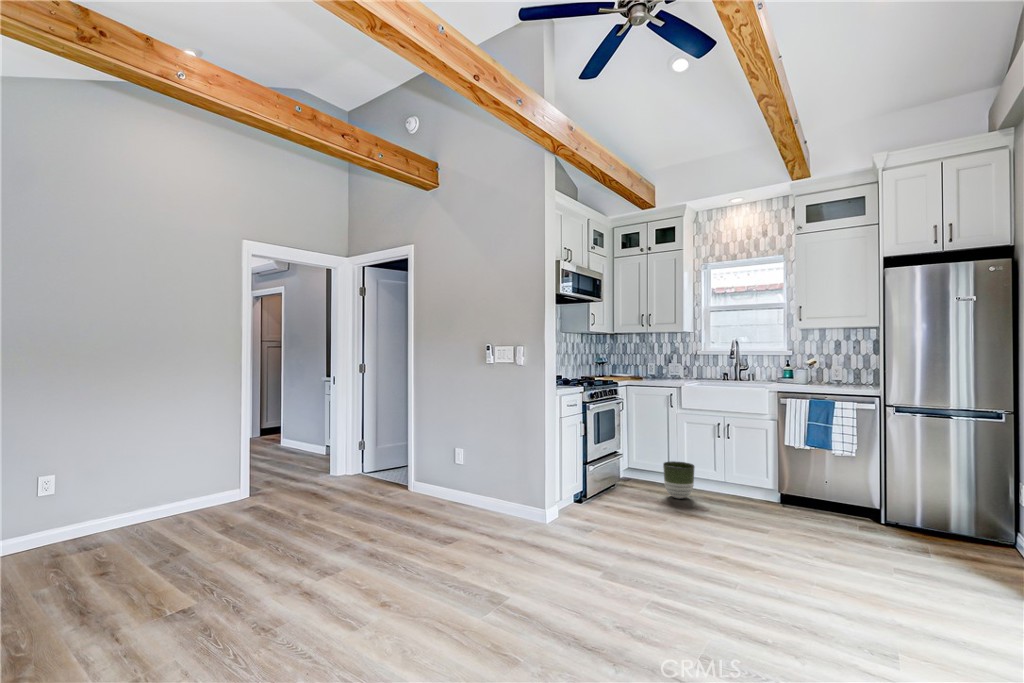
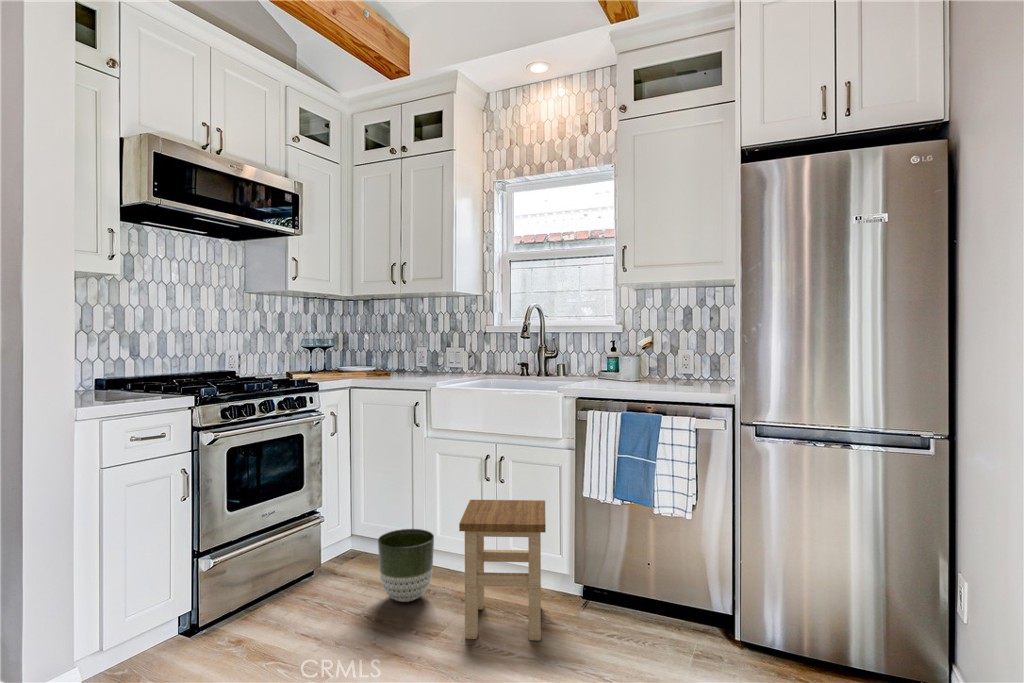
stool: none [716,445,773,516] -> present [459,500,546,640]

